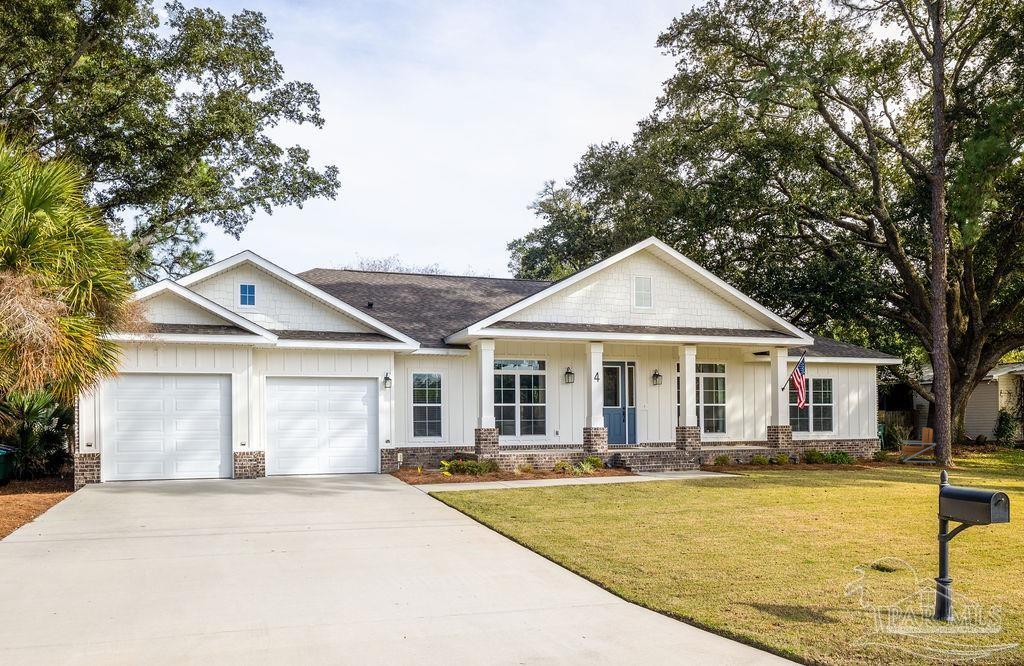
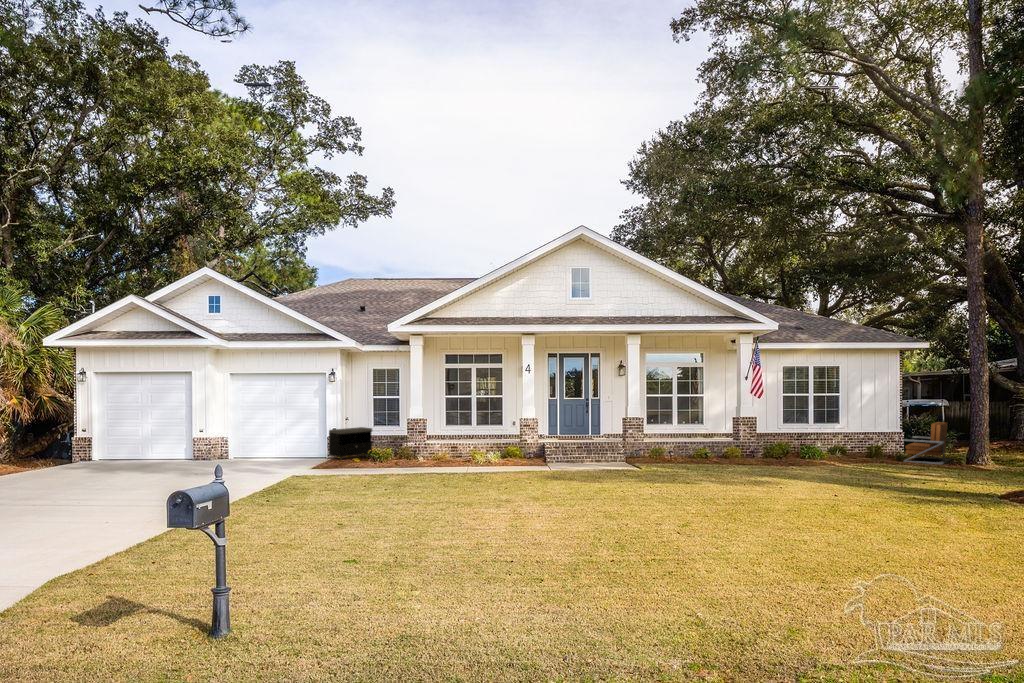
storage bench: none [390,440,433,476] -> present [329,427,372,459]

